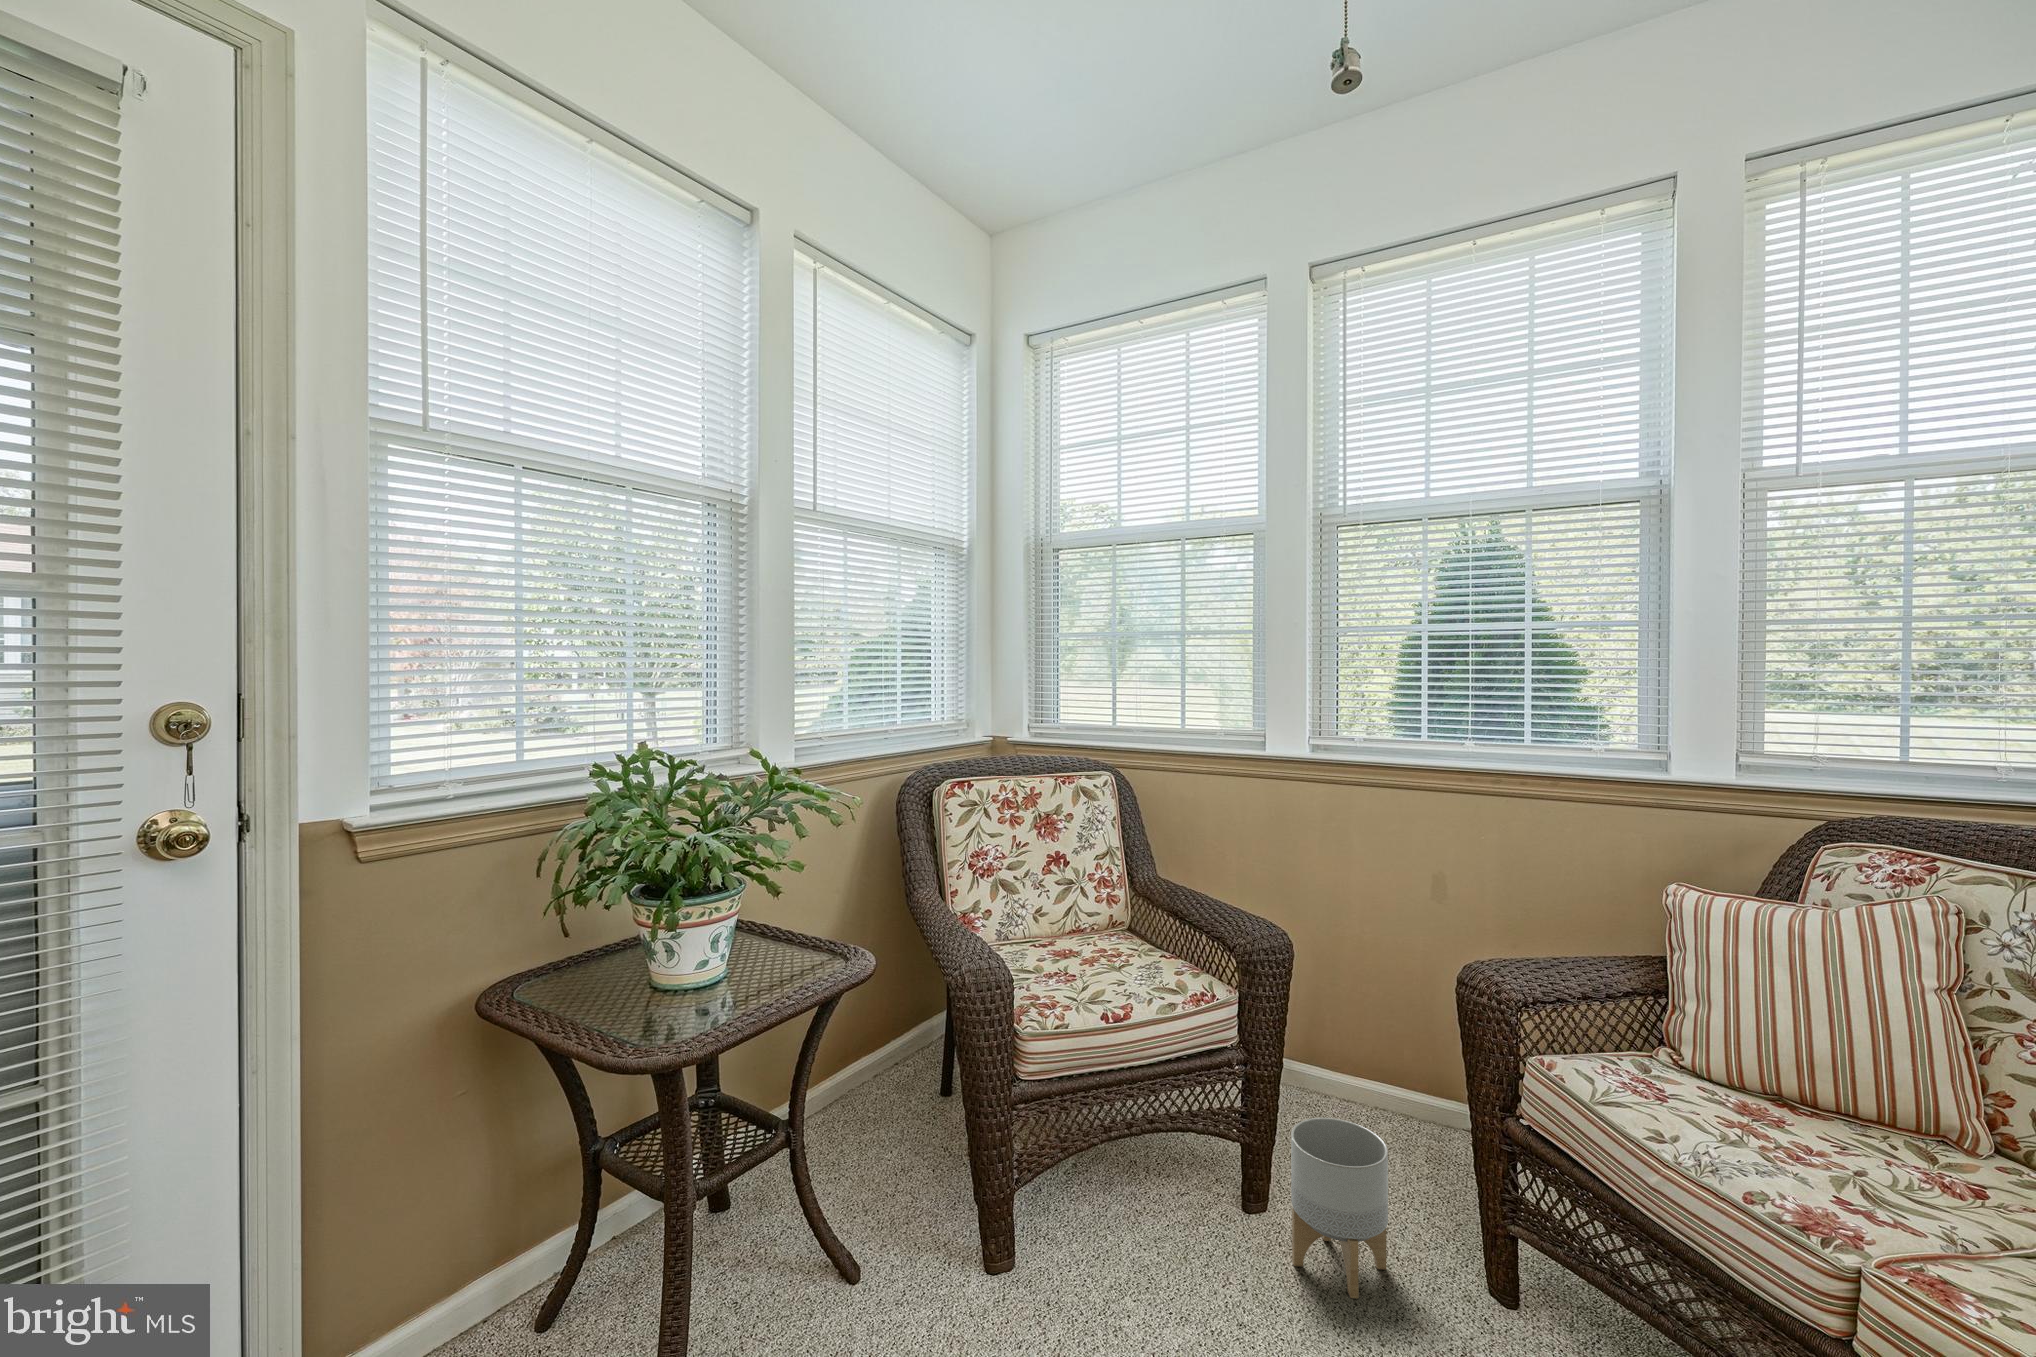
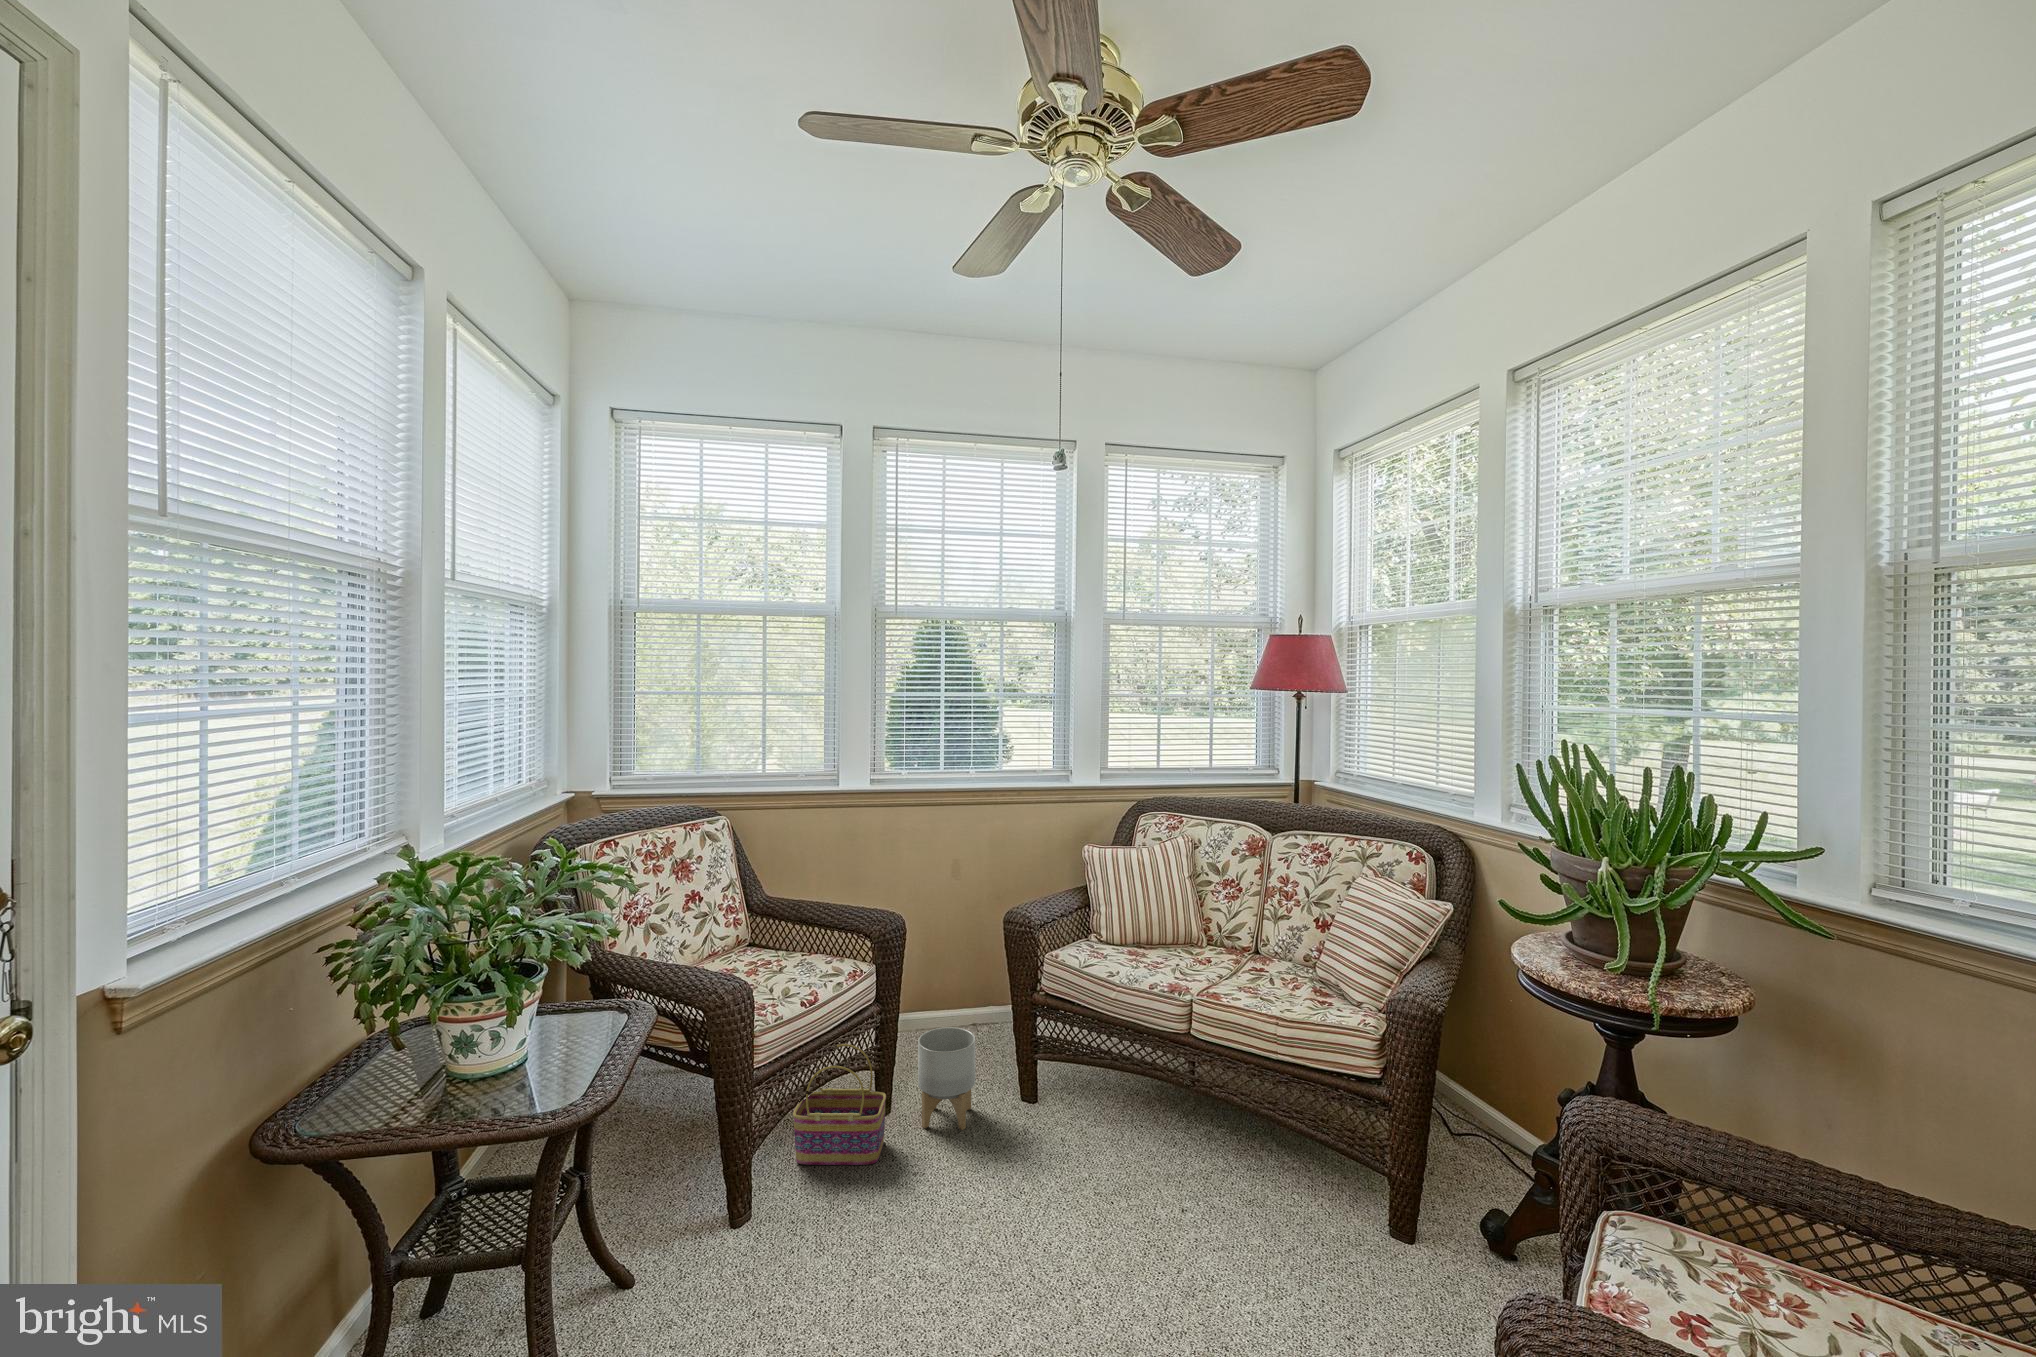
basket: none [1096,1091,1228,1284] -> present [793,1044,886,1165]

